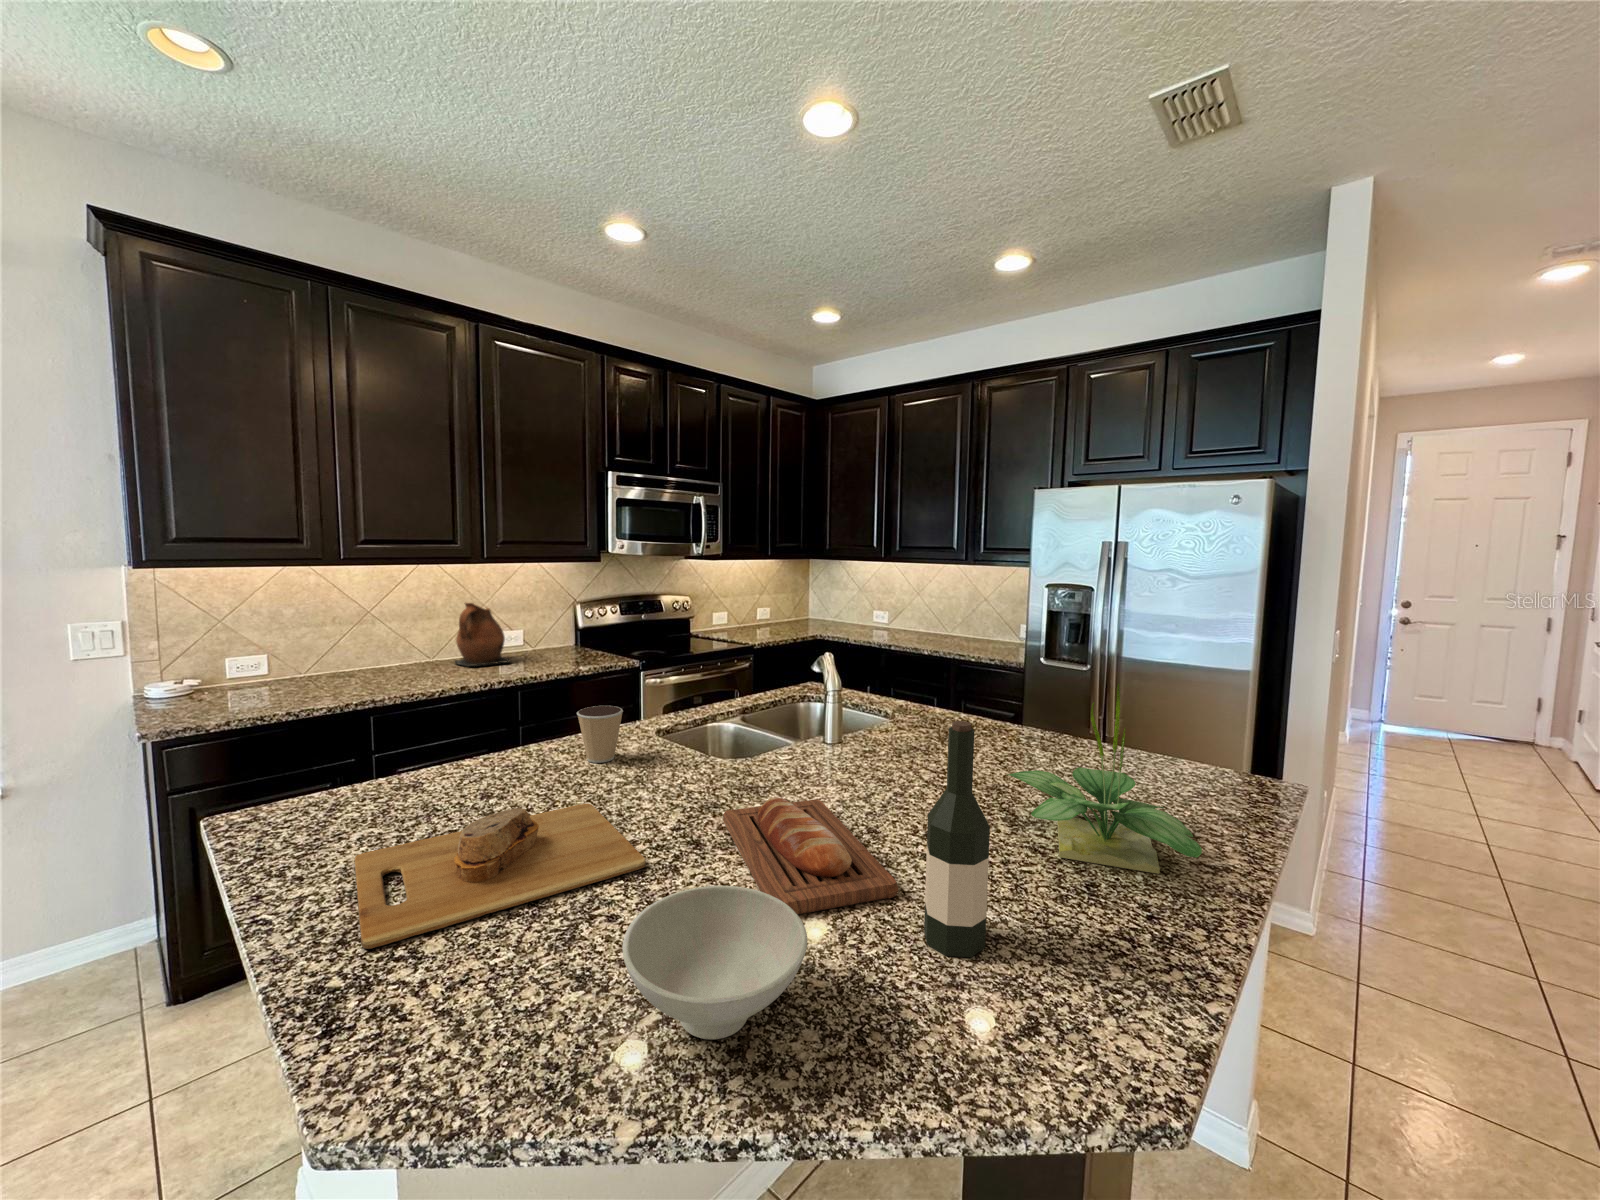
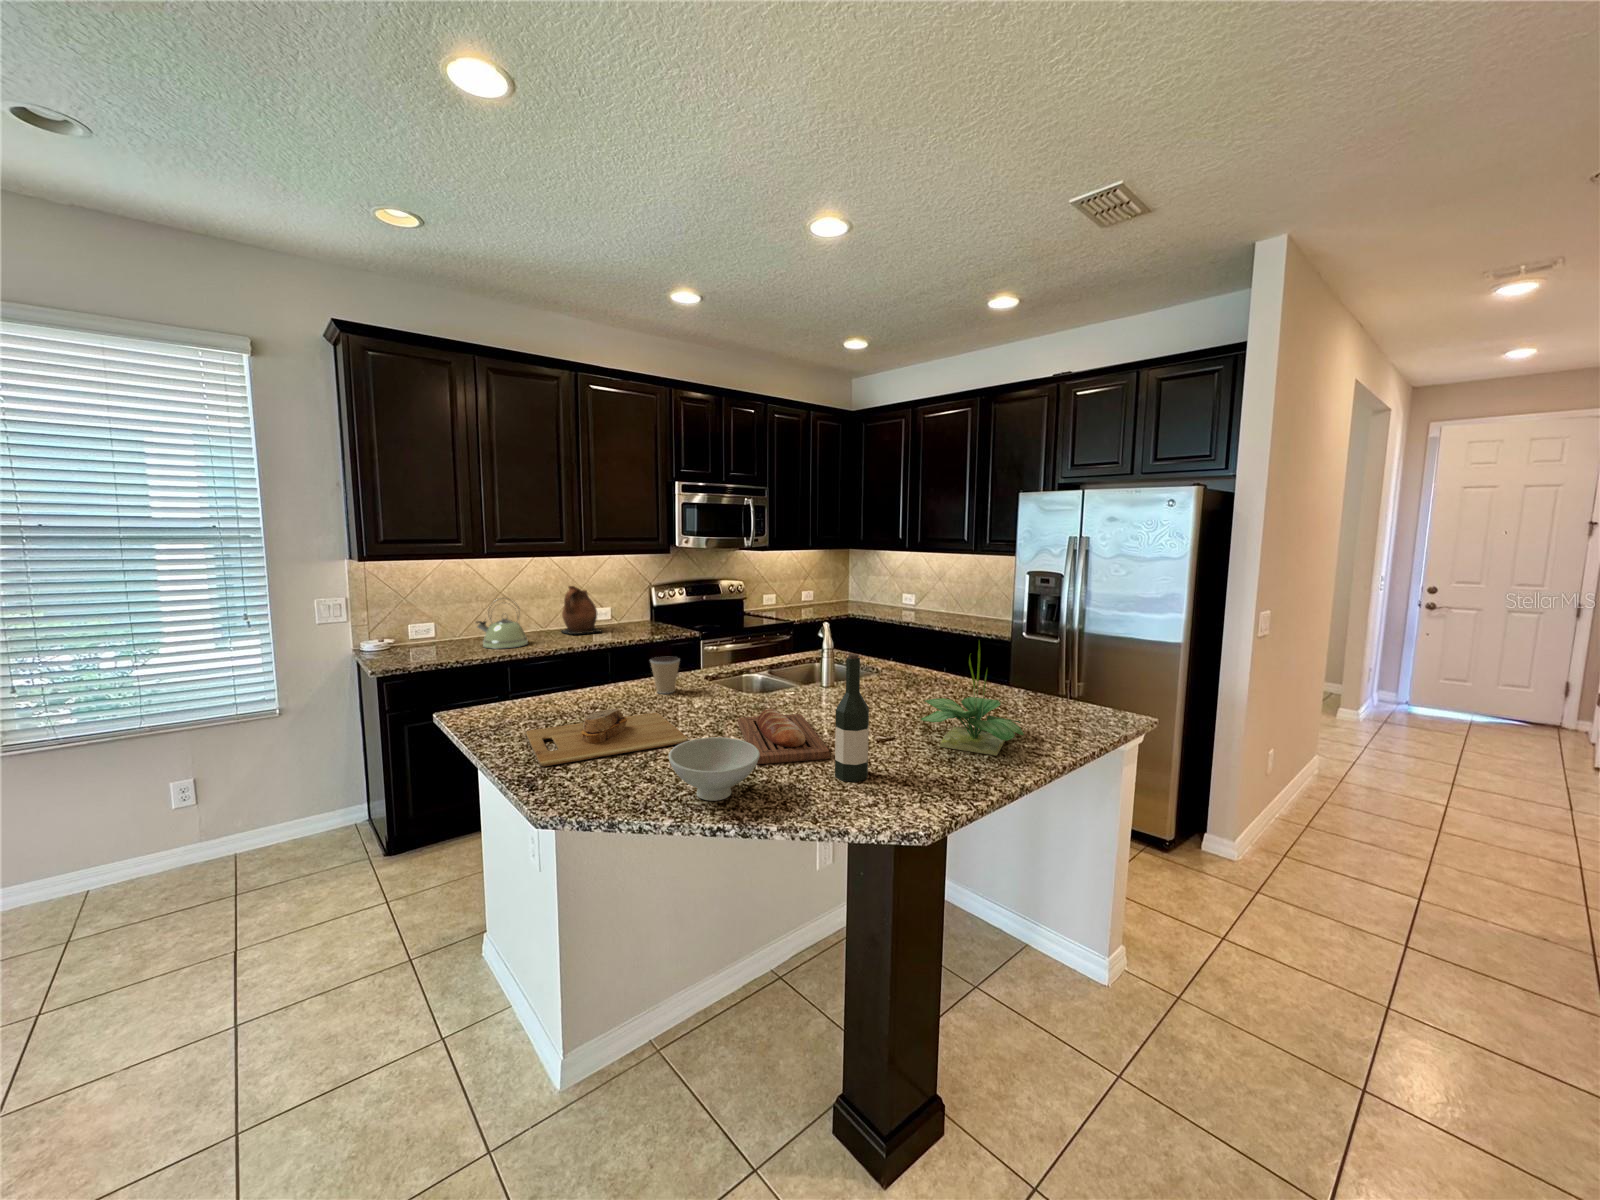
kettle: none [327,619,406,689] -> present [476,599,528,649]

